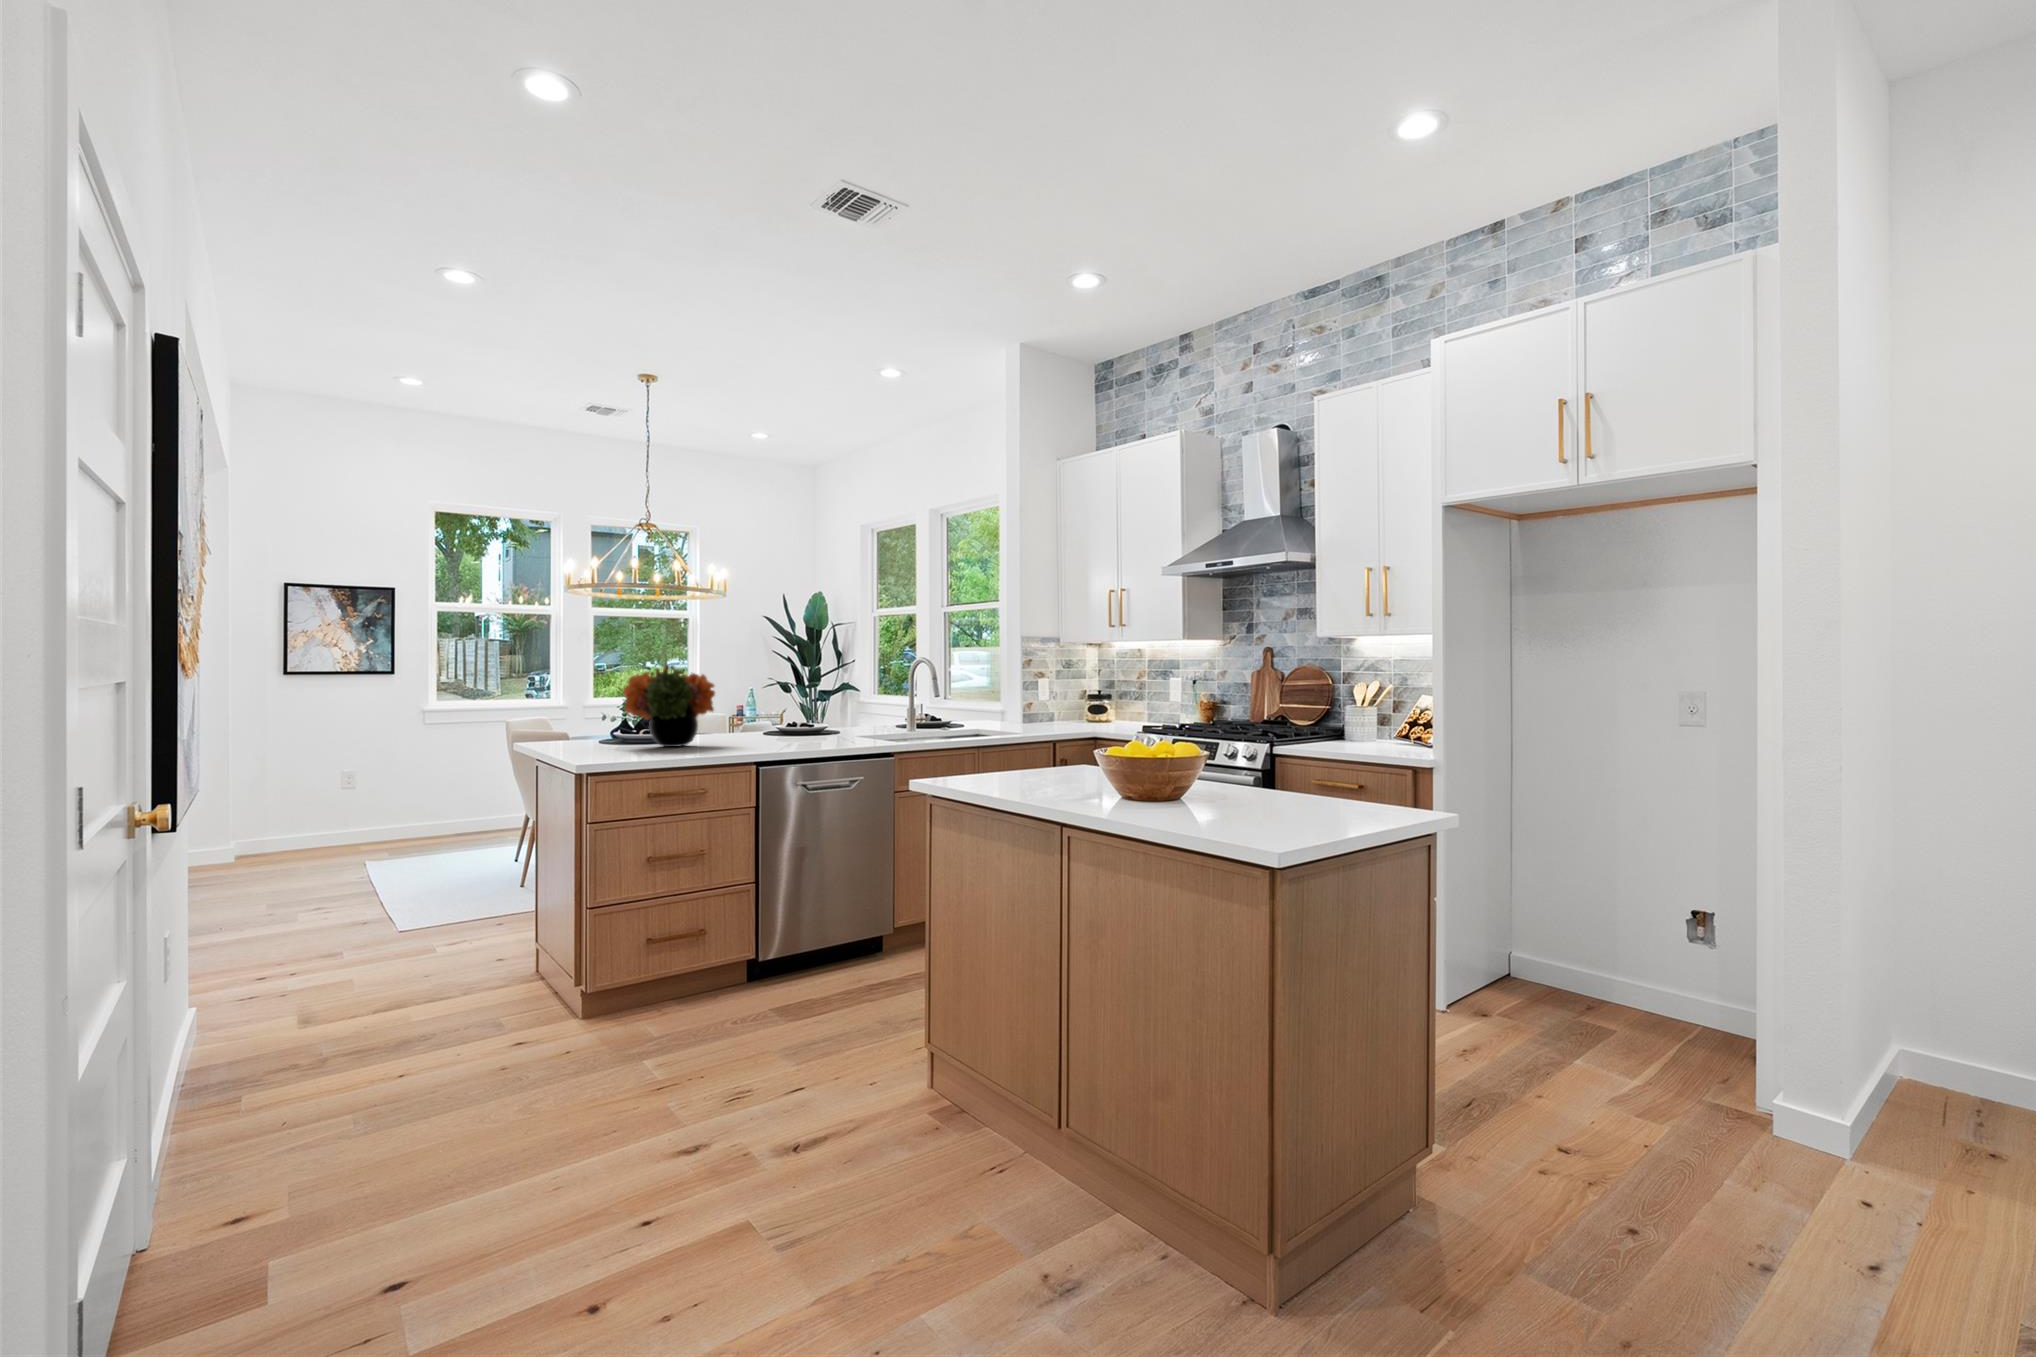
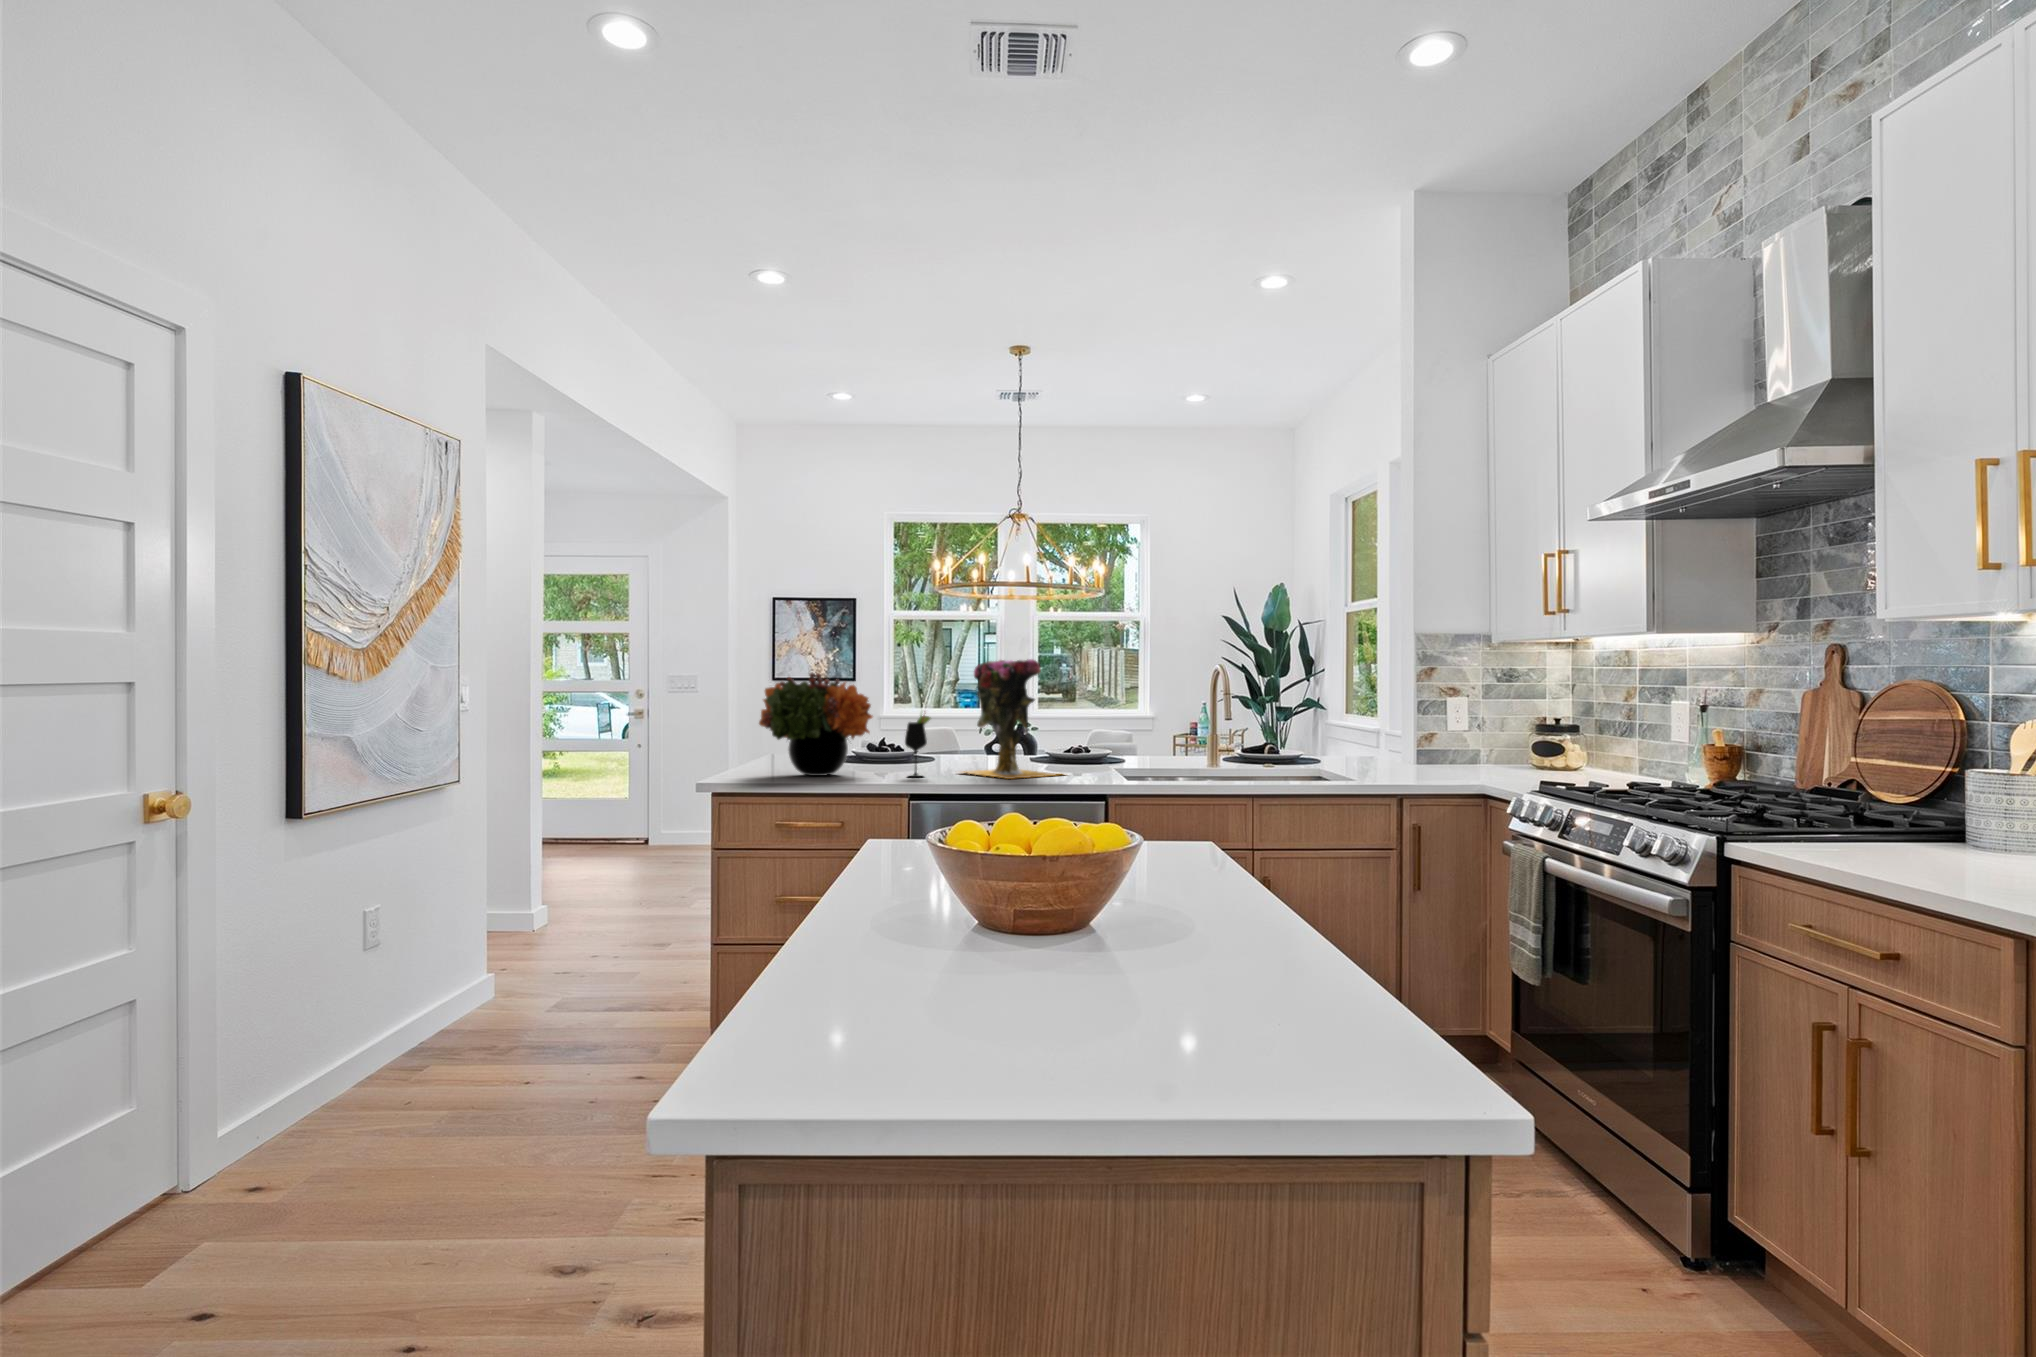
vase: none [769,654,854,741] -> present [963,659,1059,779]
wine glass: none [747,692,767,743] -> present [905,715,930,777]

